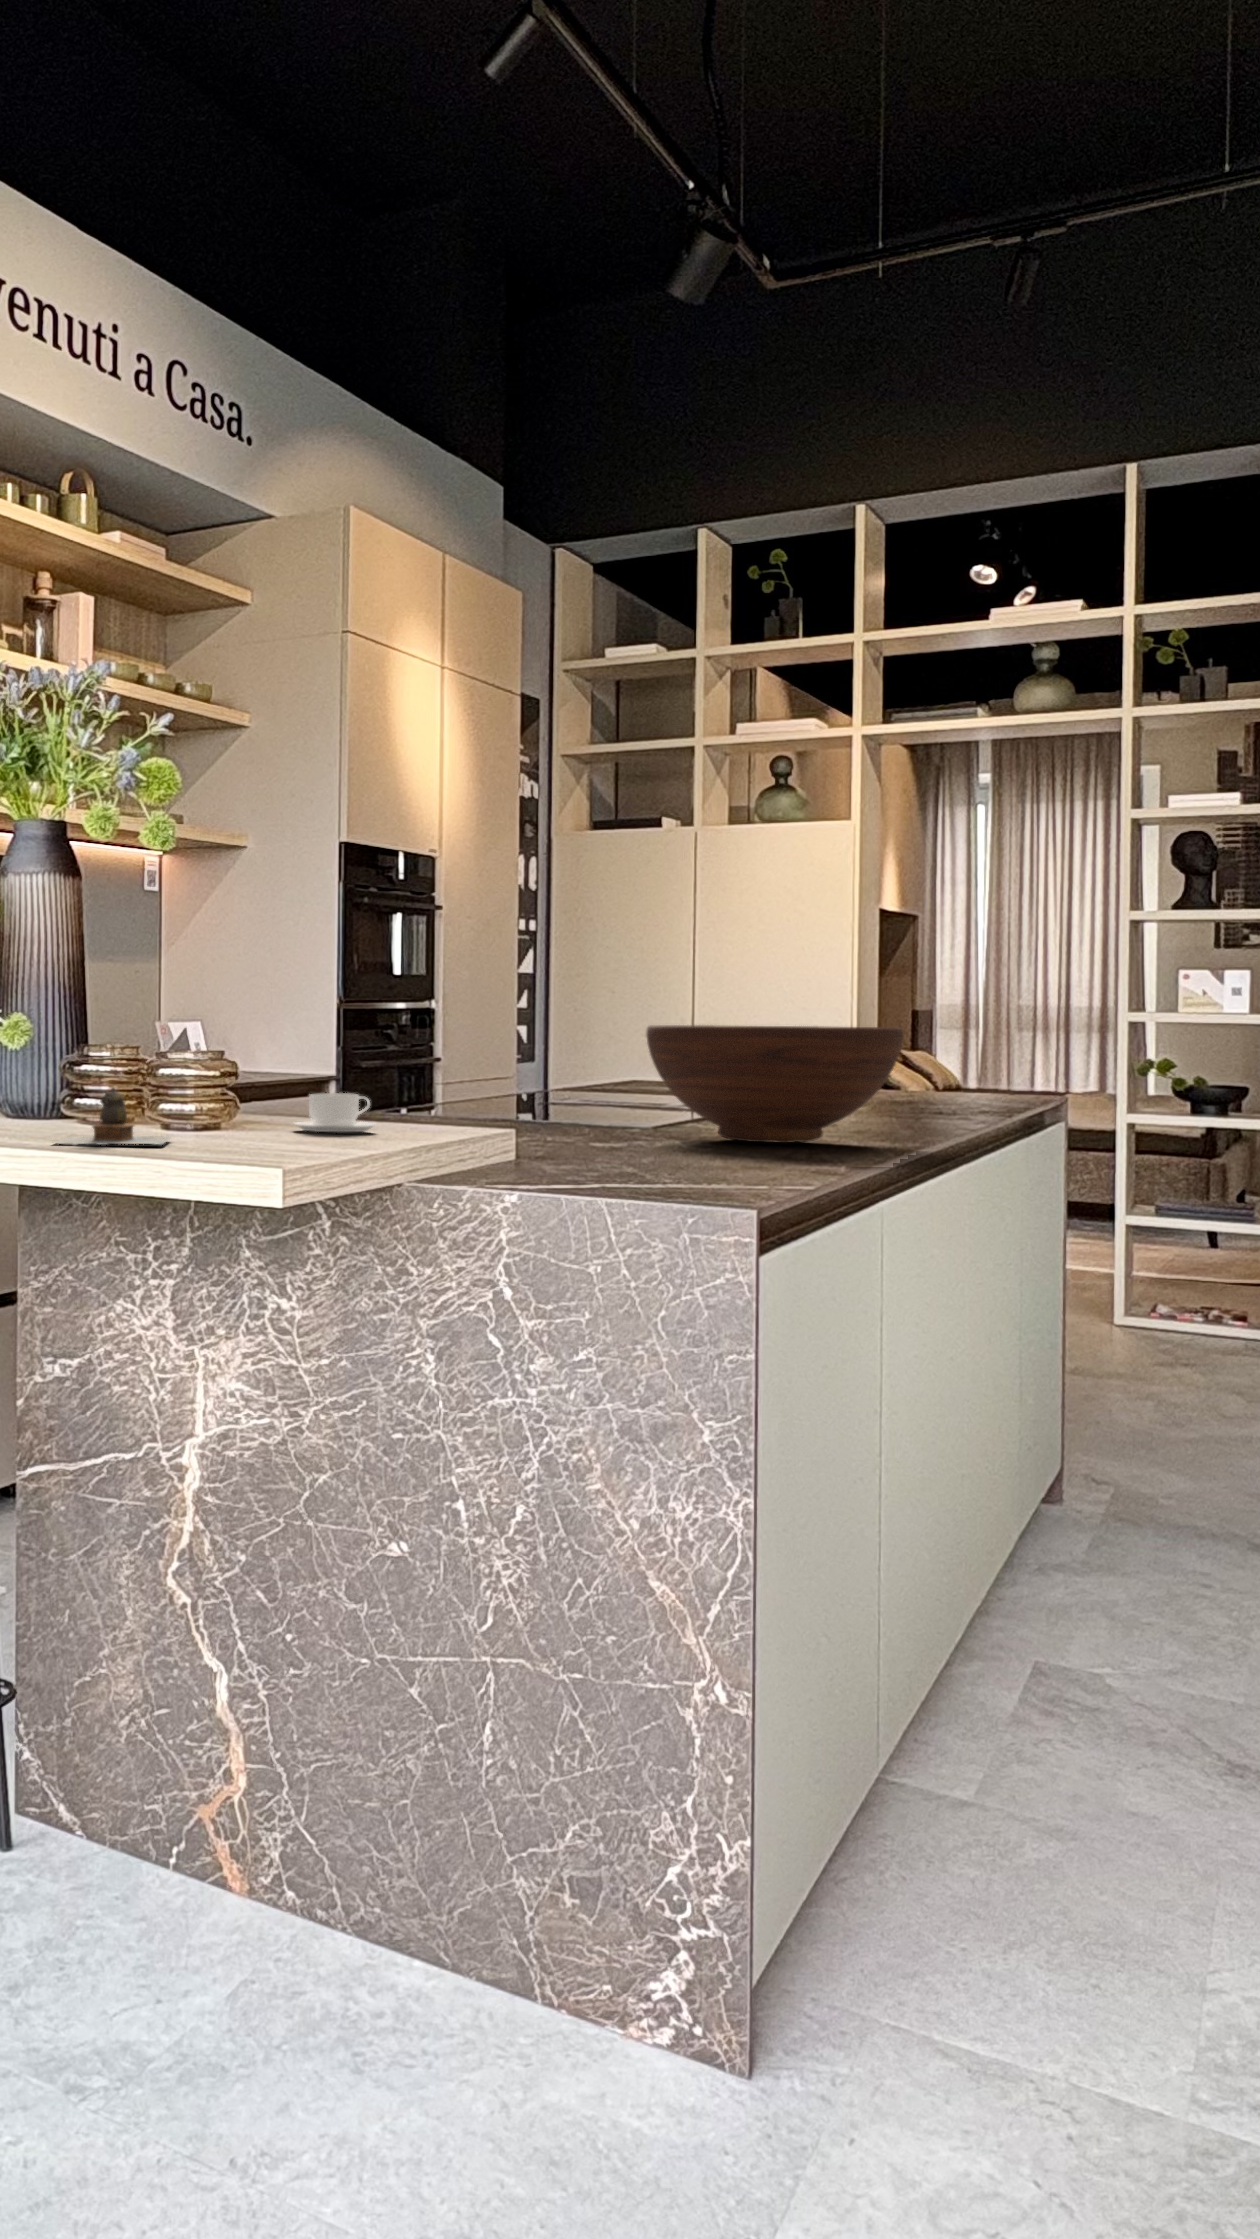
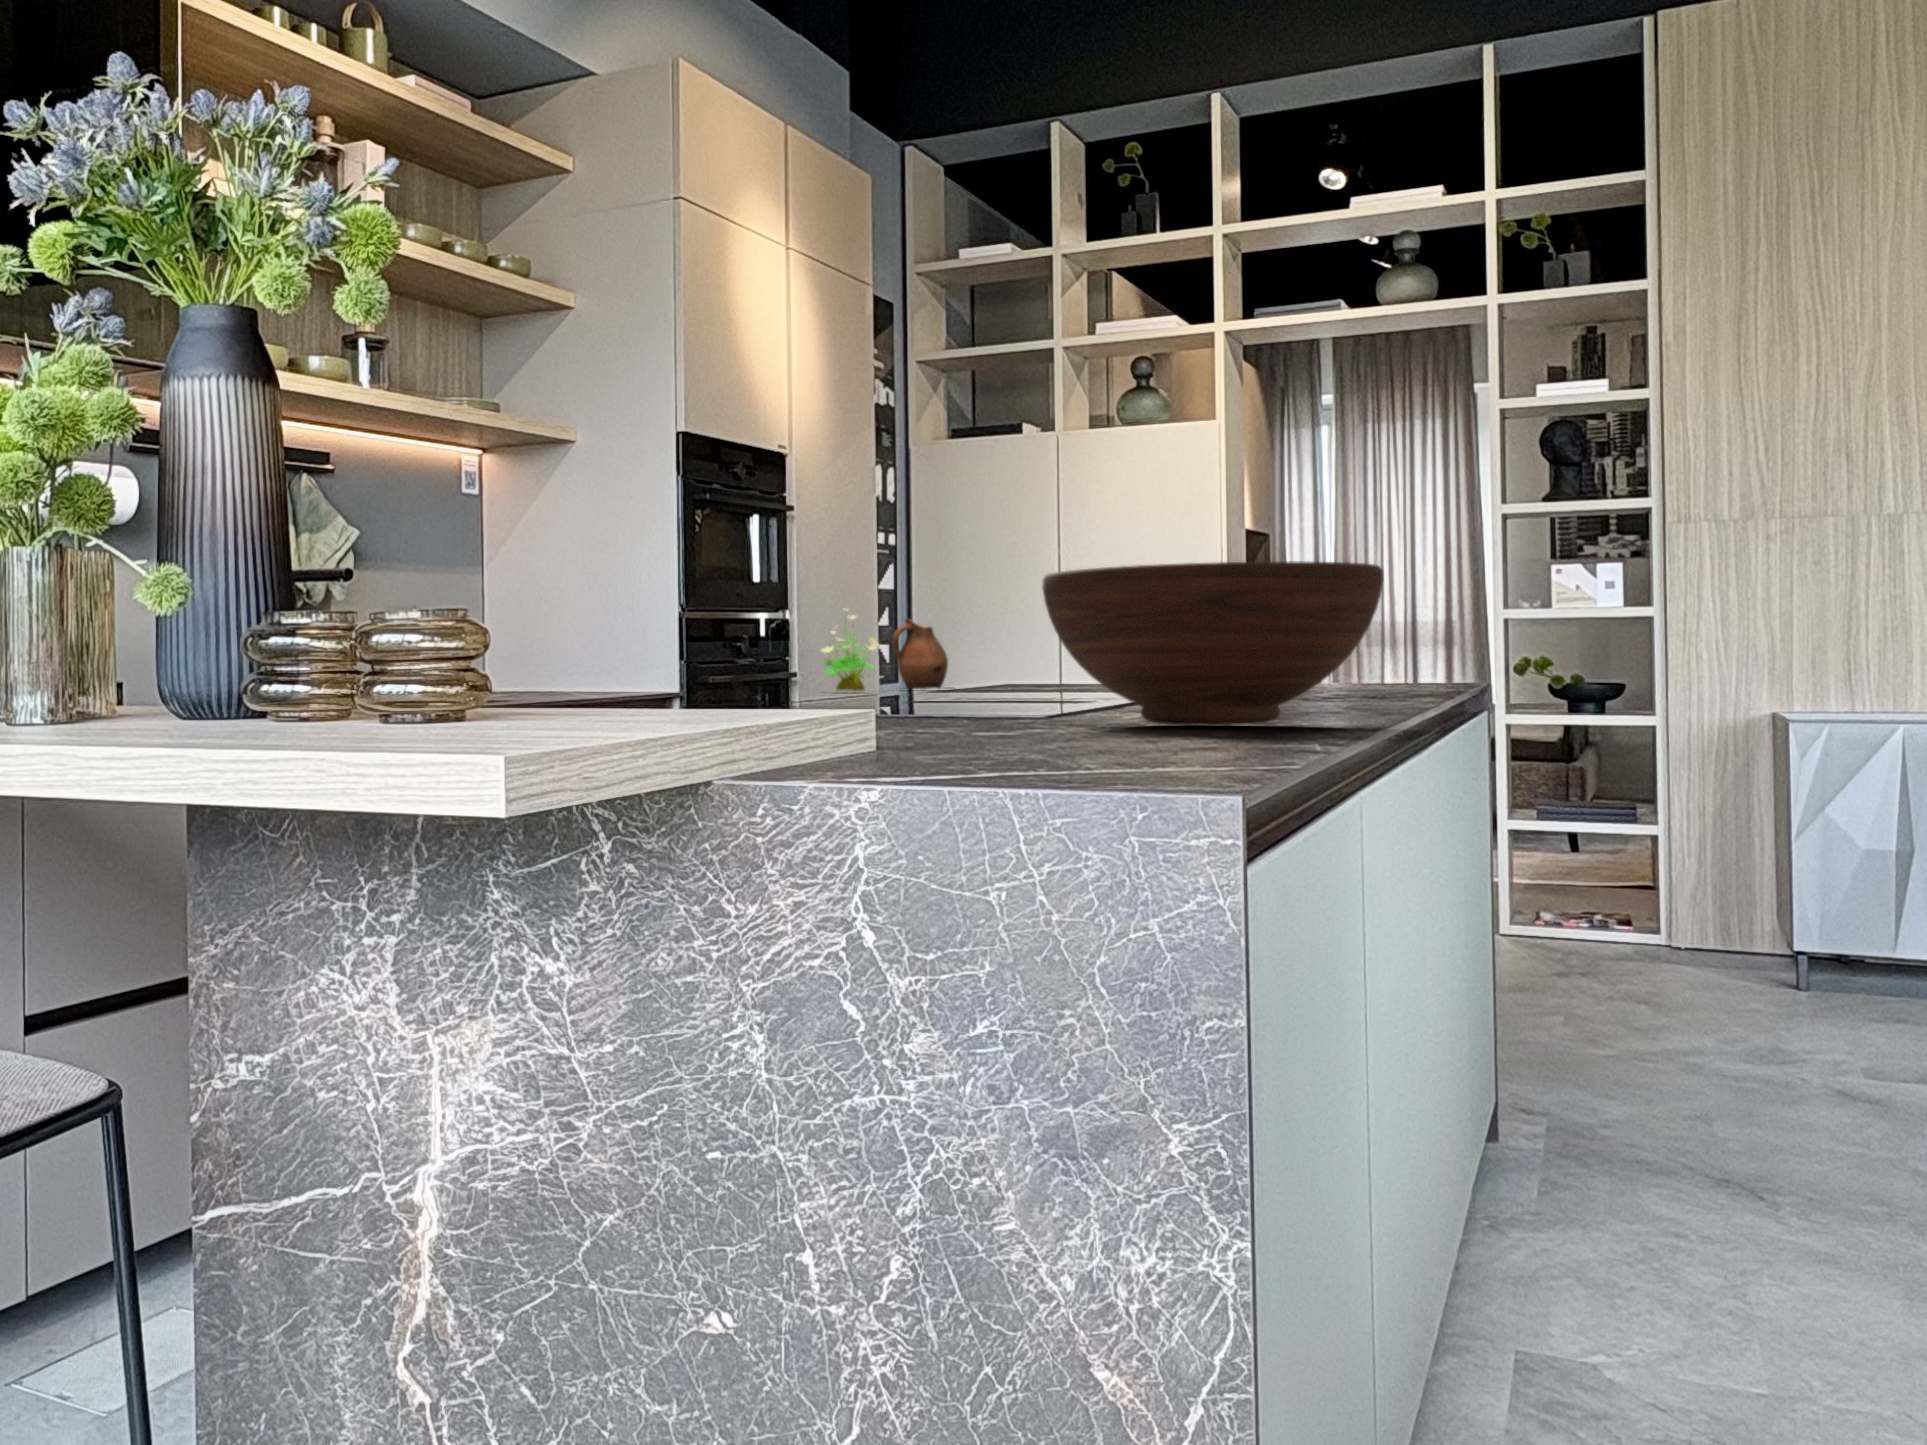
potted plant: none [463,992,523,1070] -> present [818,615,879,691]
ceramic pitcher: none [535,1000,592,1067] -> present [892,619,951,690]
teapot: present [56,1088,170,1145] -> none [191,656,384,739]
coffee cup: present [295,1093,375,1132] -> none [573,675,687,726]

